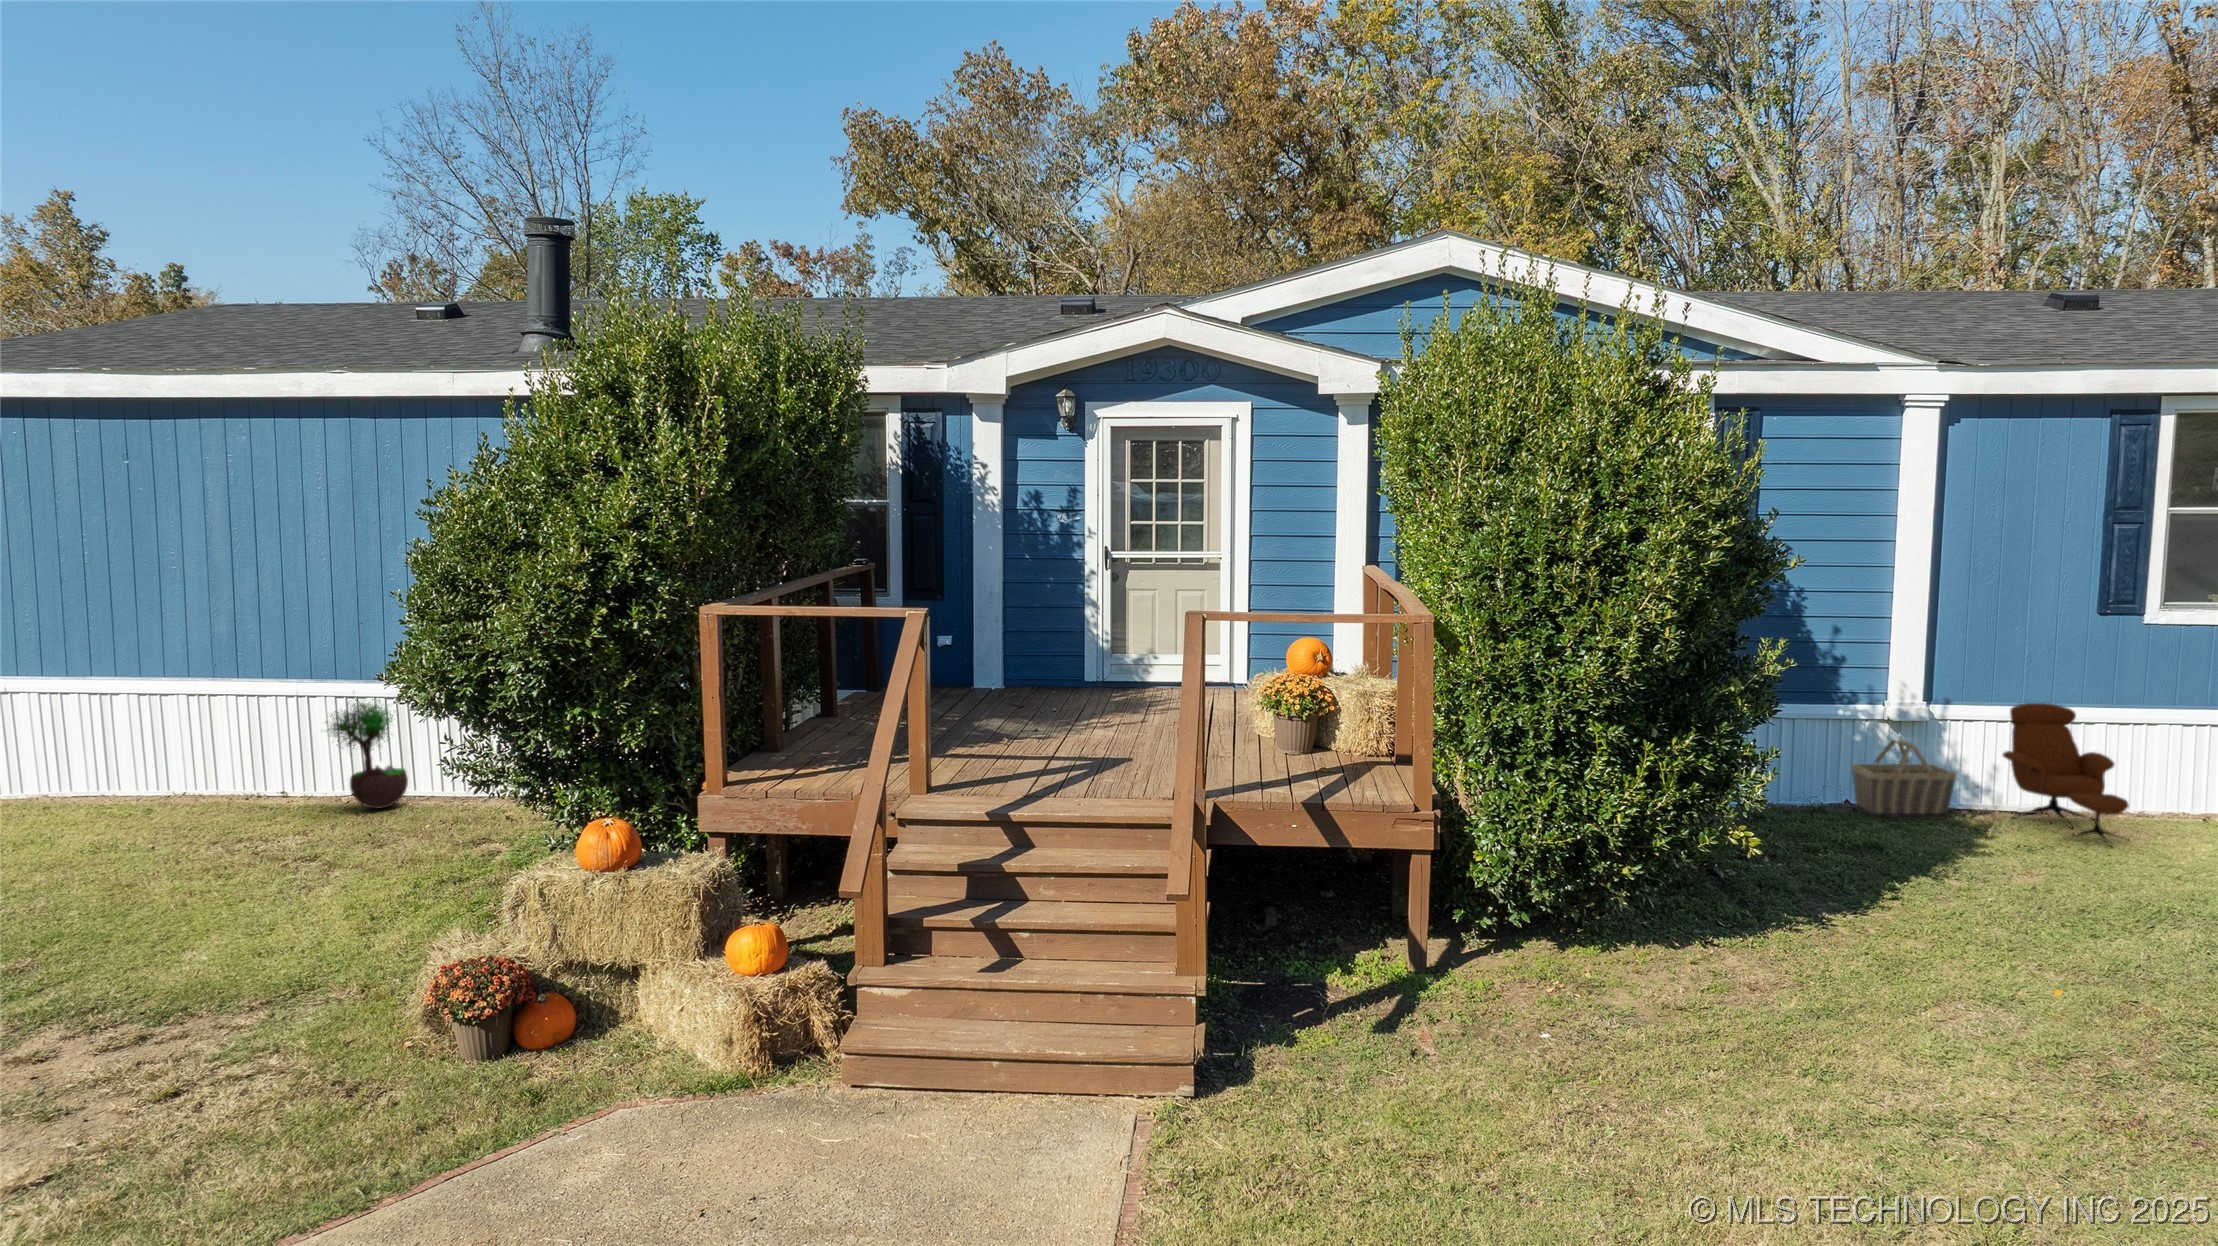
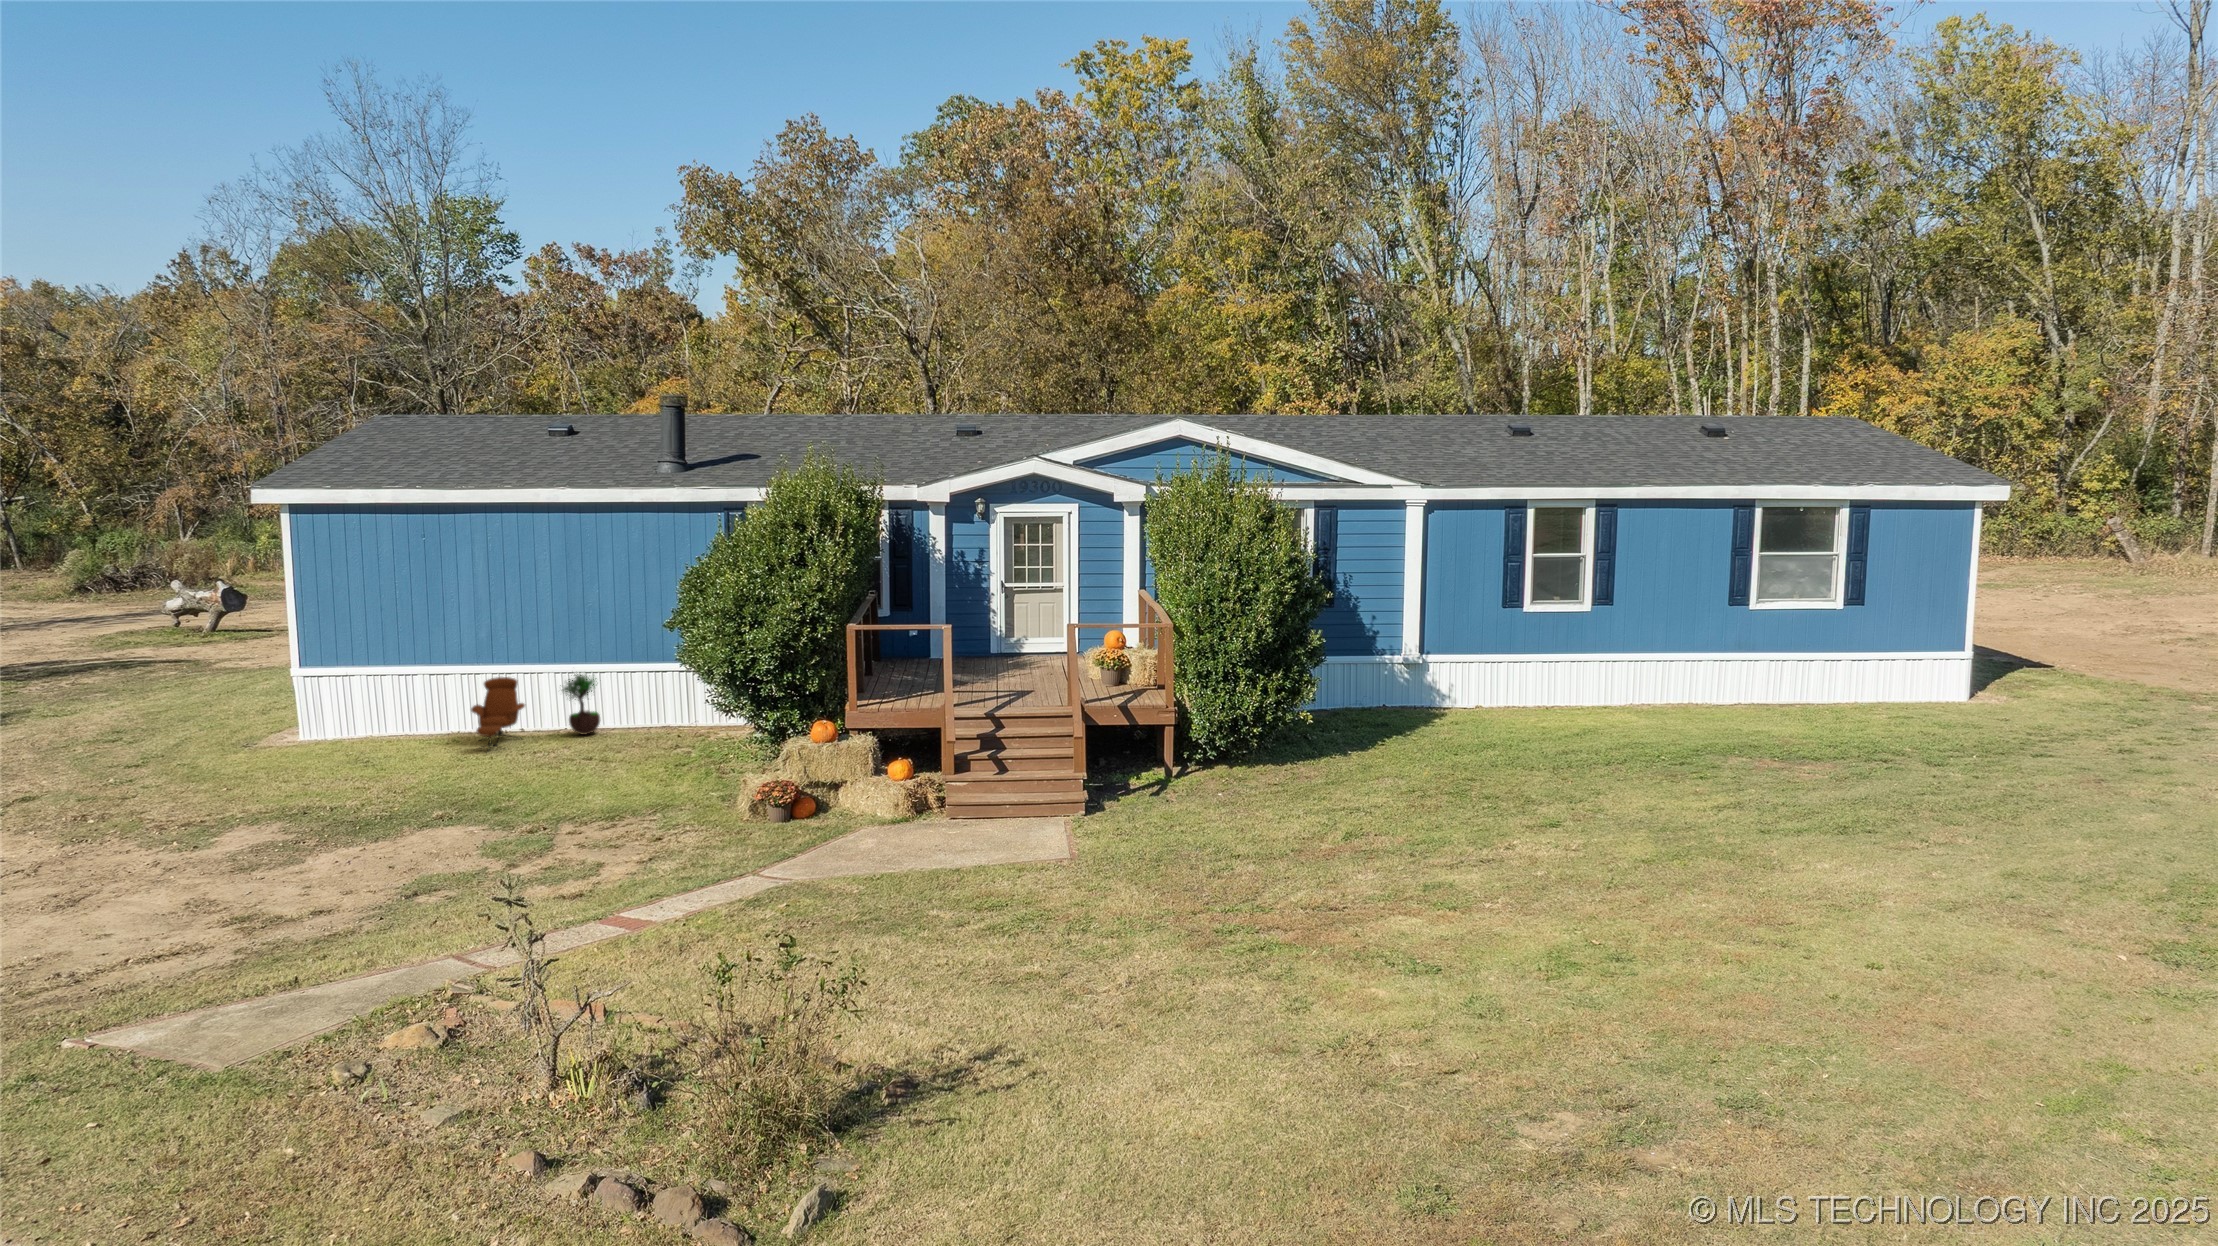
lounge chair: present [2002,703,2129,845] -> present [471,677,525,749]
basket: present [1852,740,1956,817] -> none [1383,672,1429,711]

